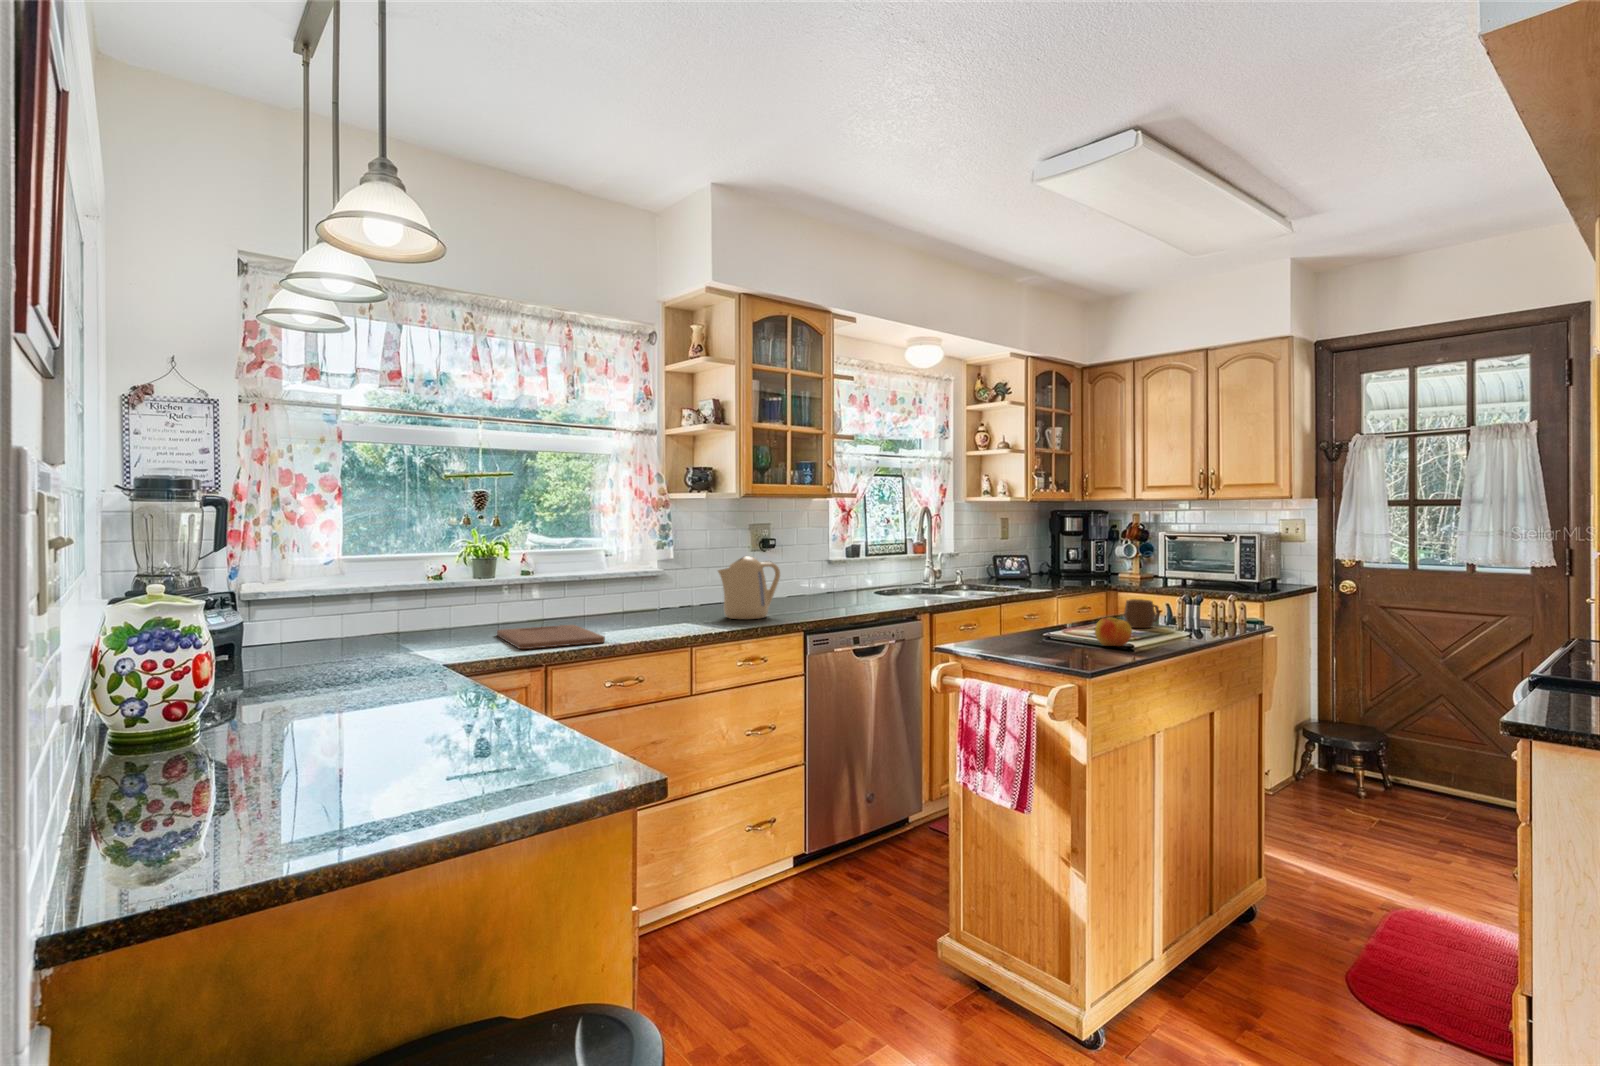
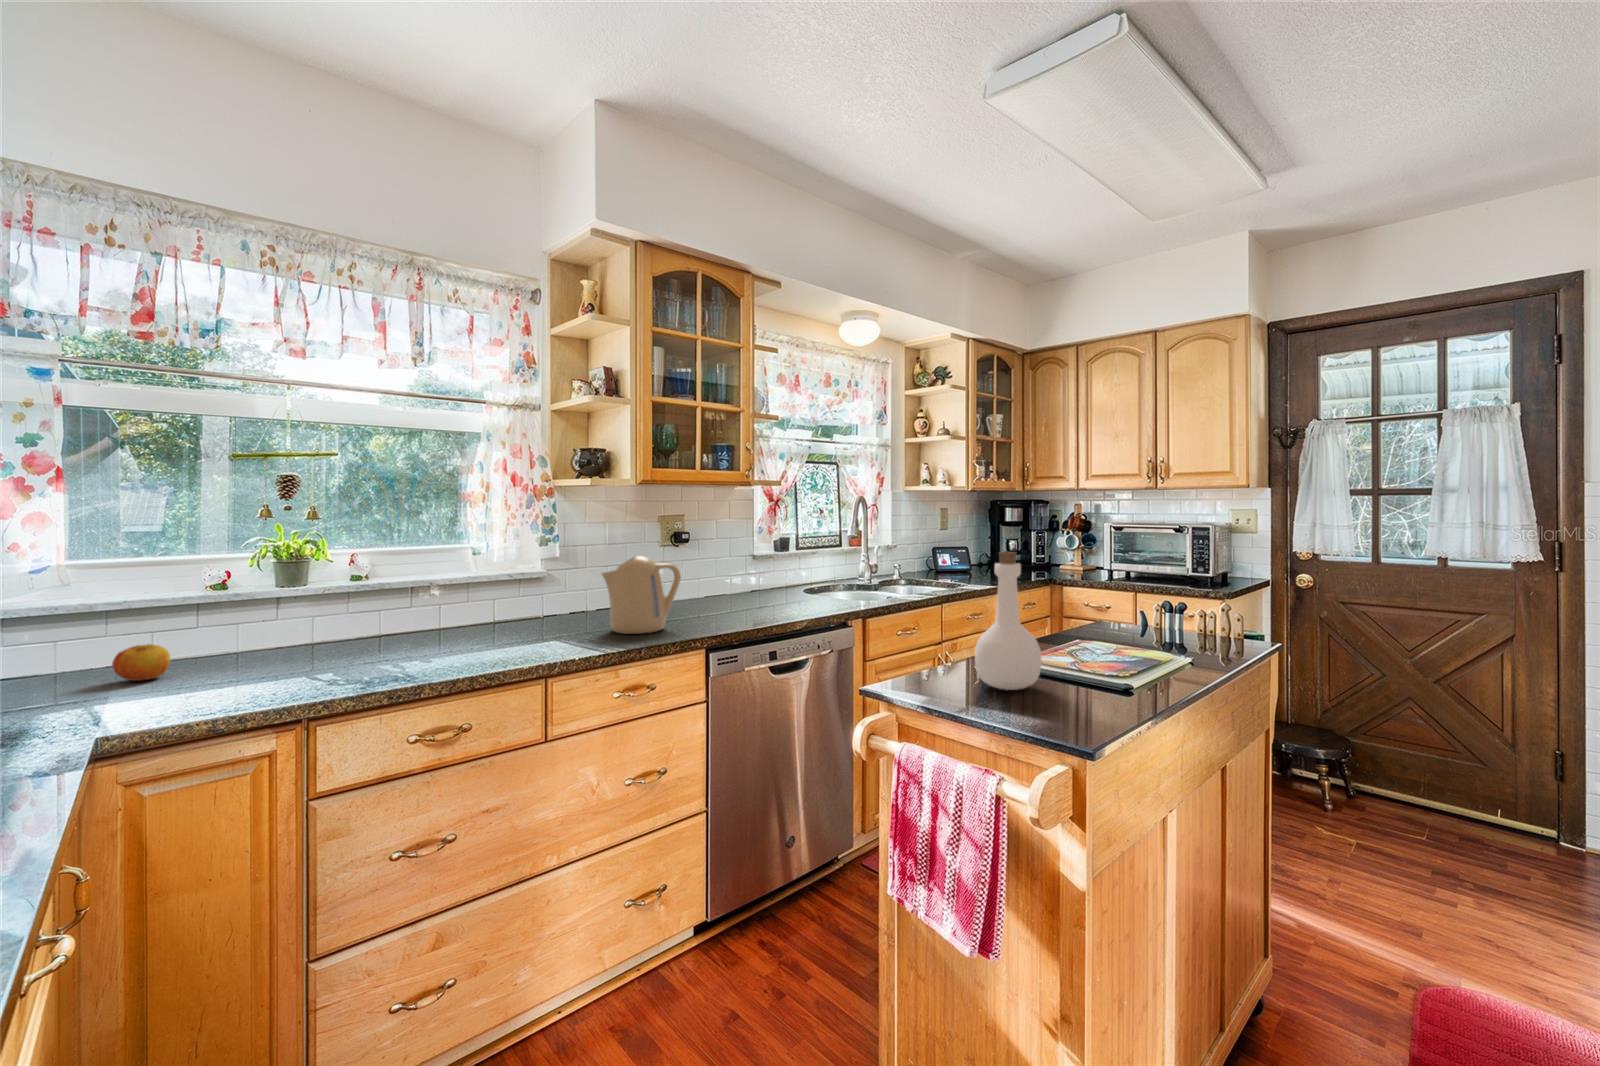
bottle: none [1018,549,1065,646] -> present [975,552,1042,690]
mug: present [1124,599,1160,628] -> none [1106,613,1153,653]
apple: present [1095,617,1132,646] -> present [112,644,170,681]
cutting board: present [497,625,605,649] -> none [263,648,408,699]

